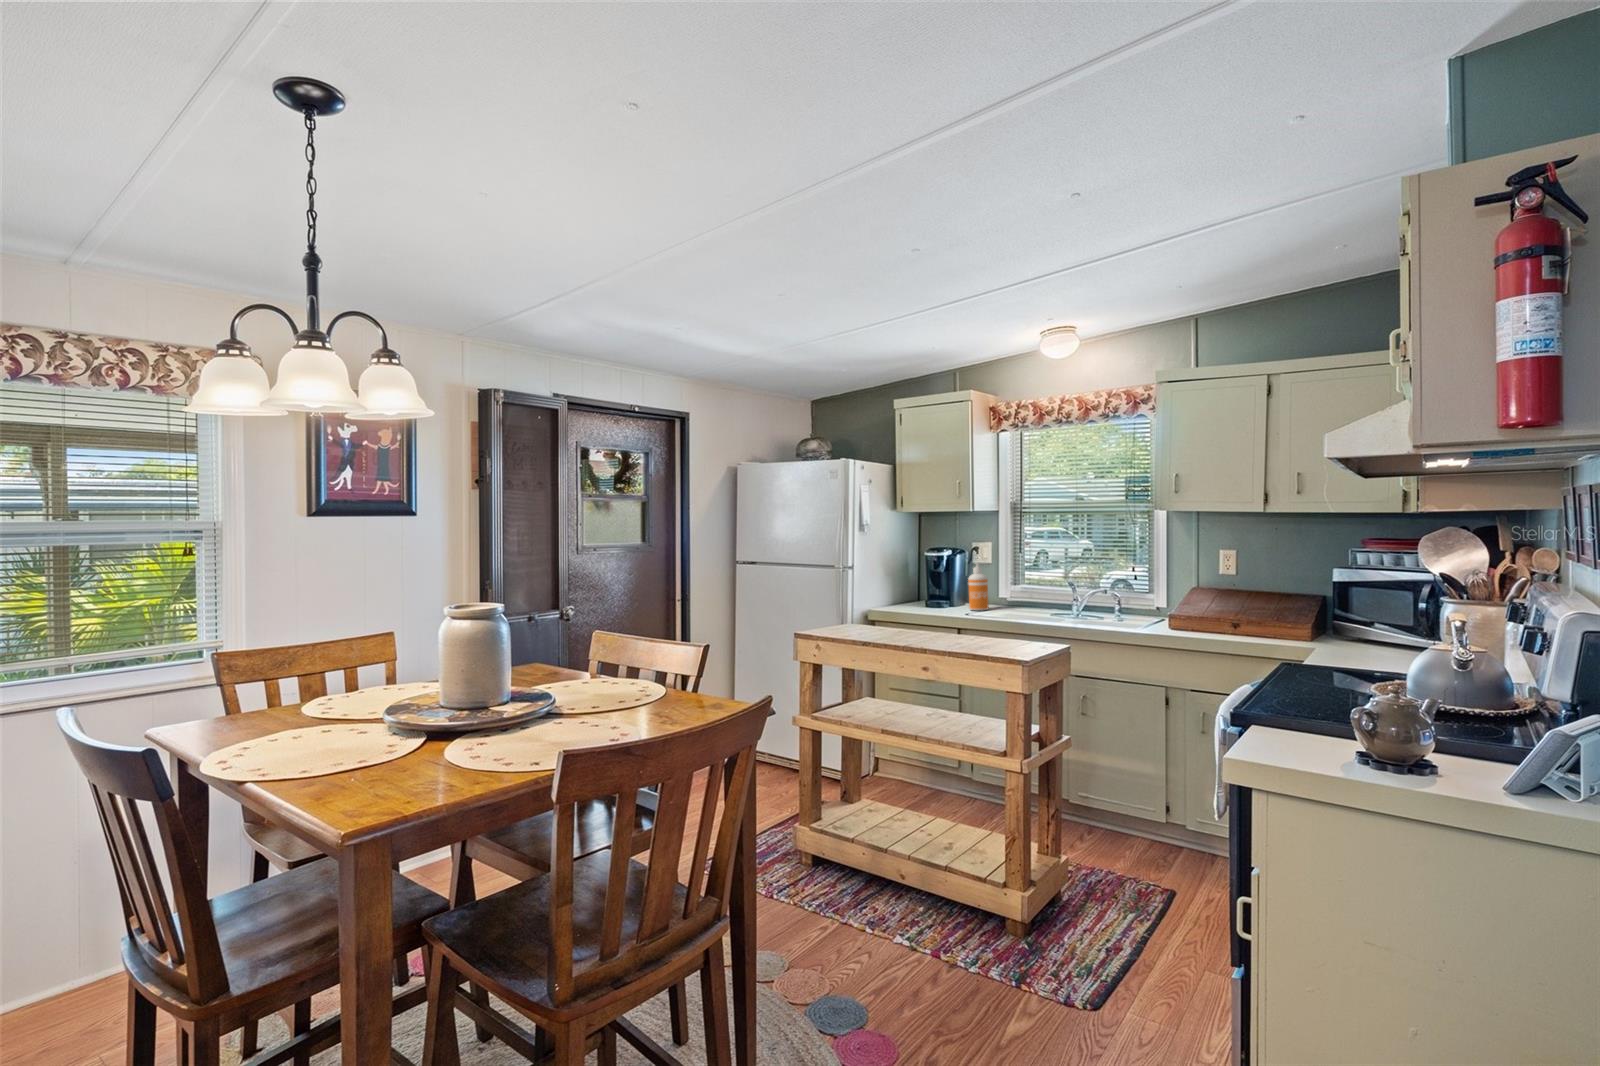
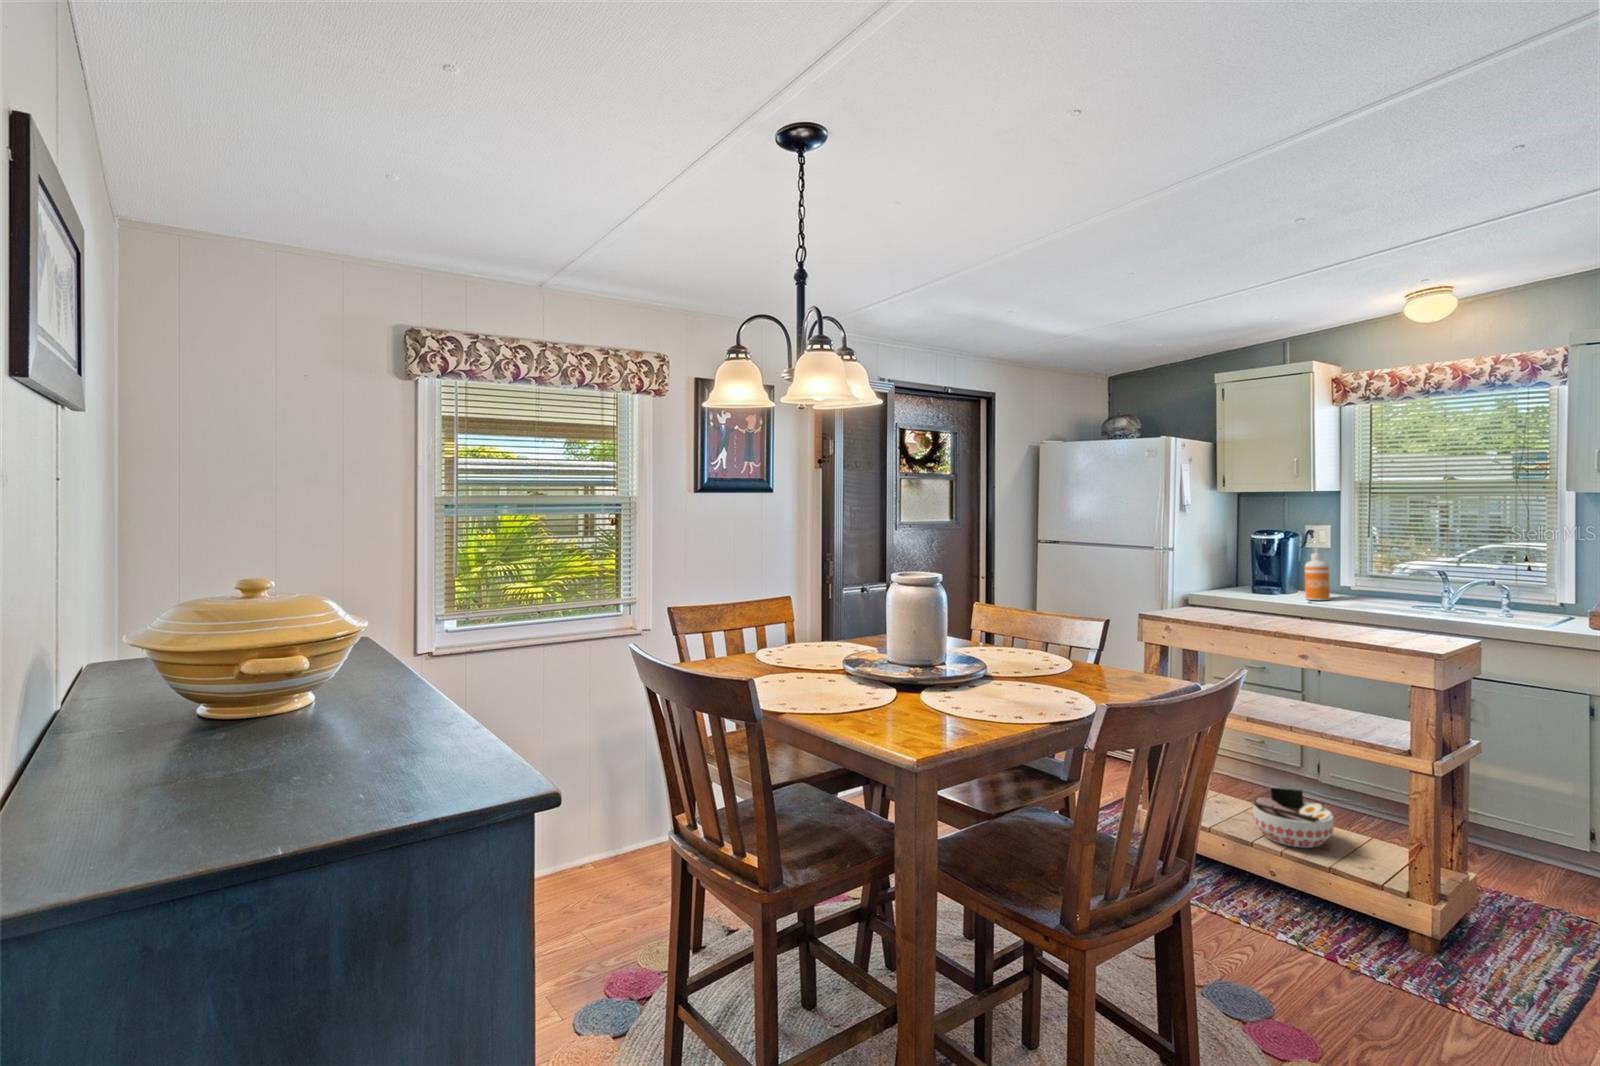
bowl: none [893,792,960,848] -> present [1253,788,1334,848]

